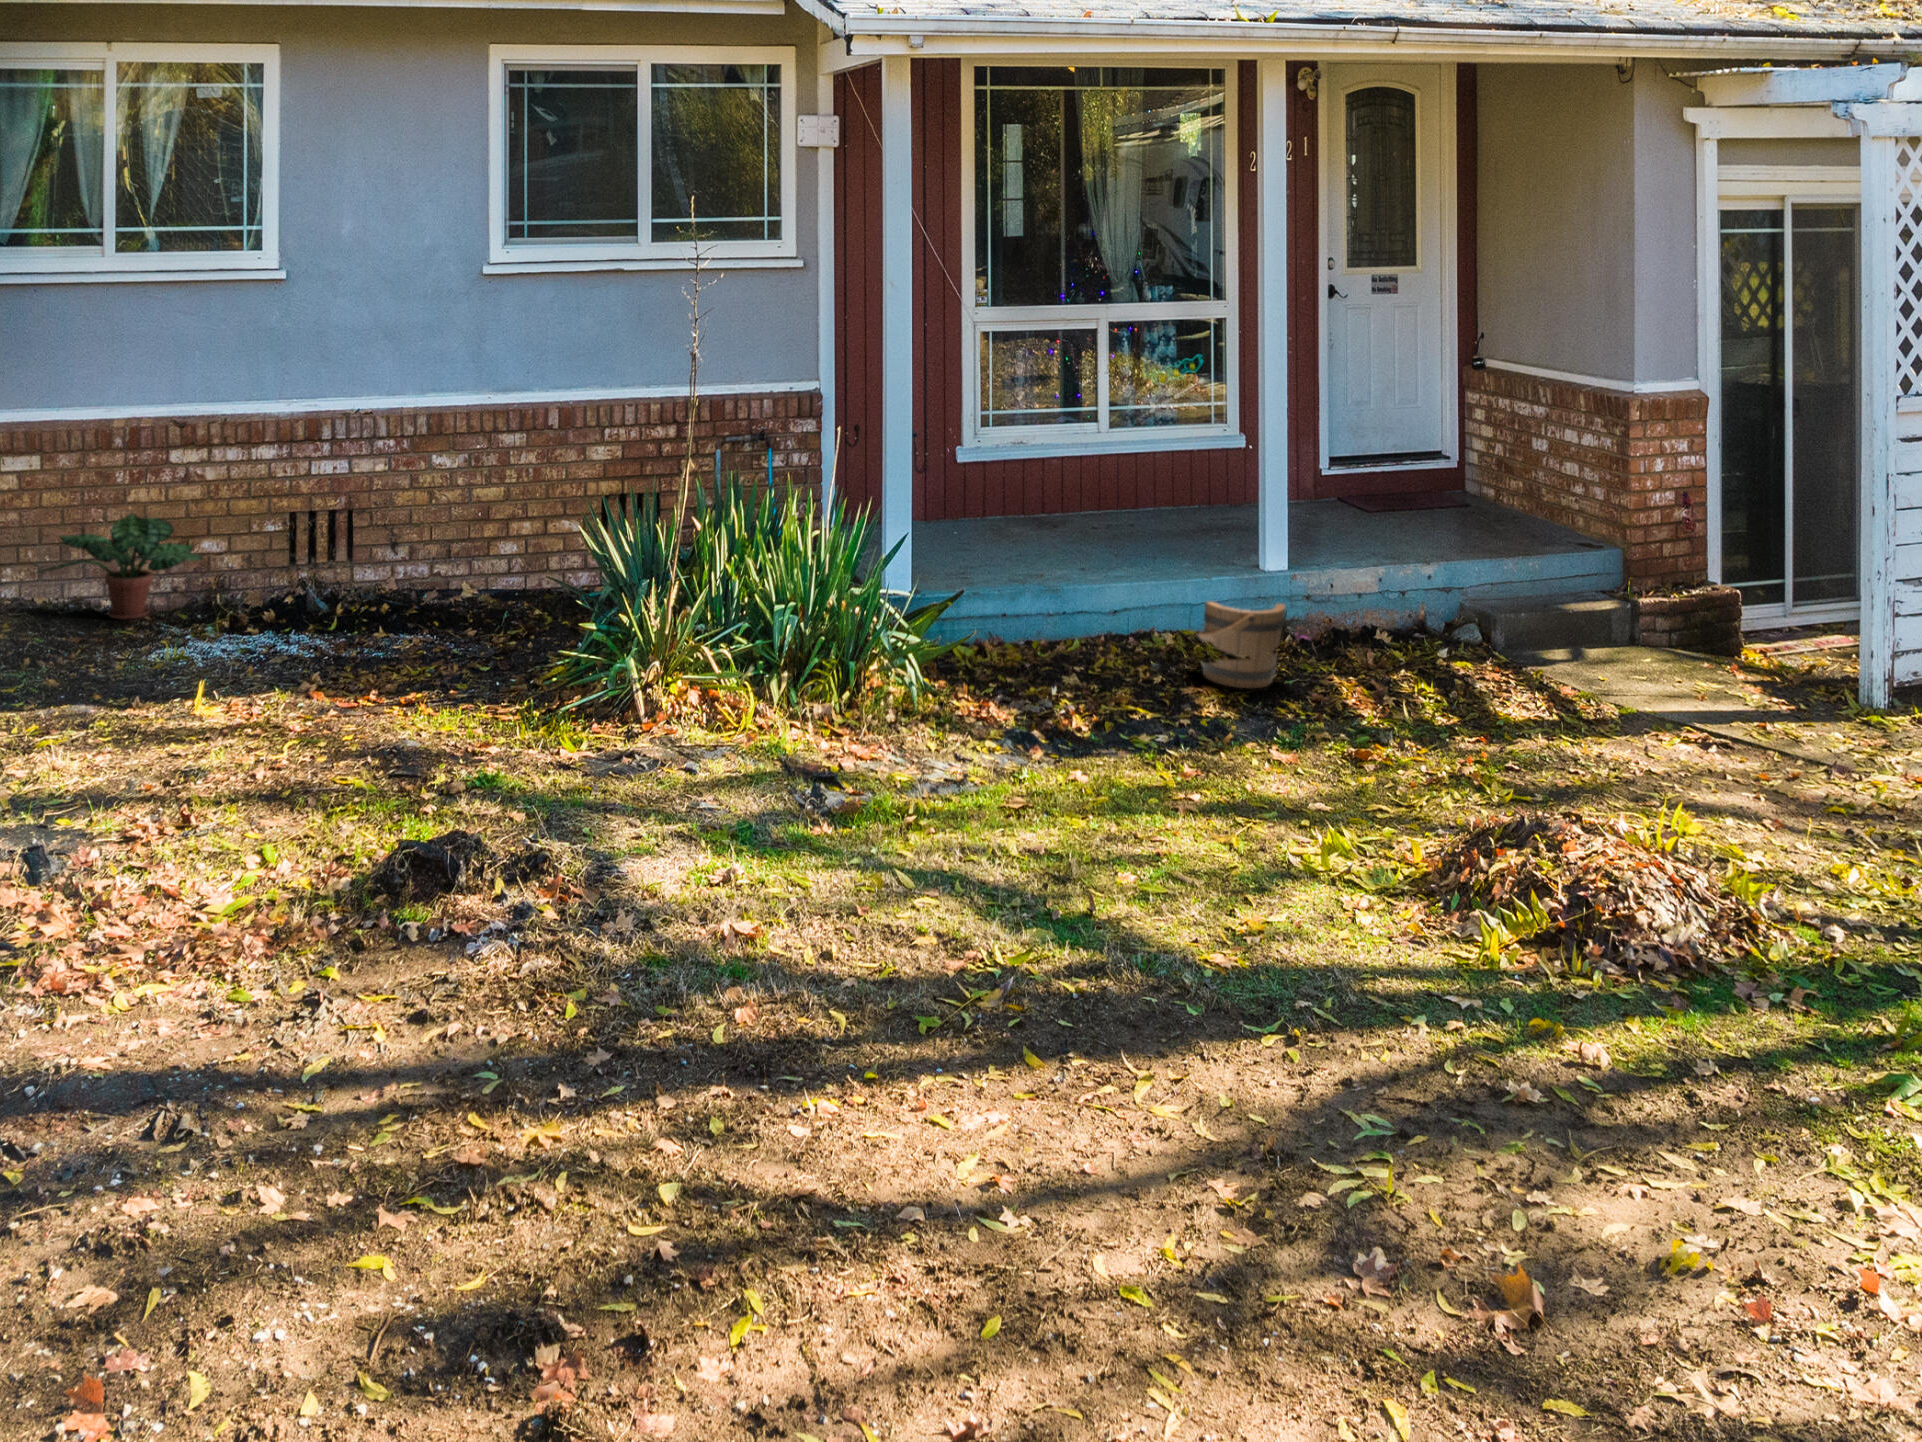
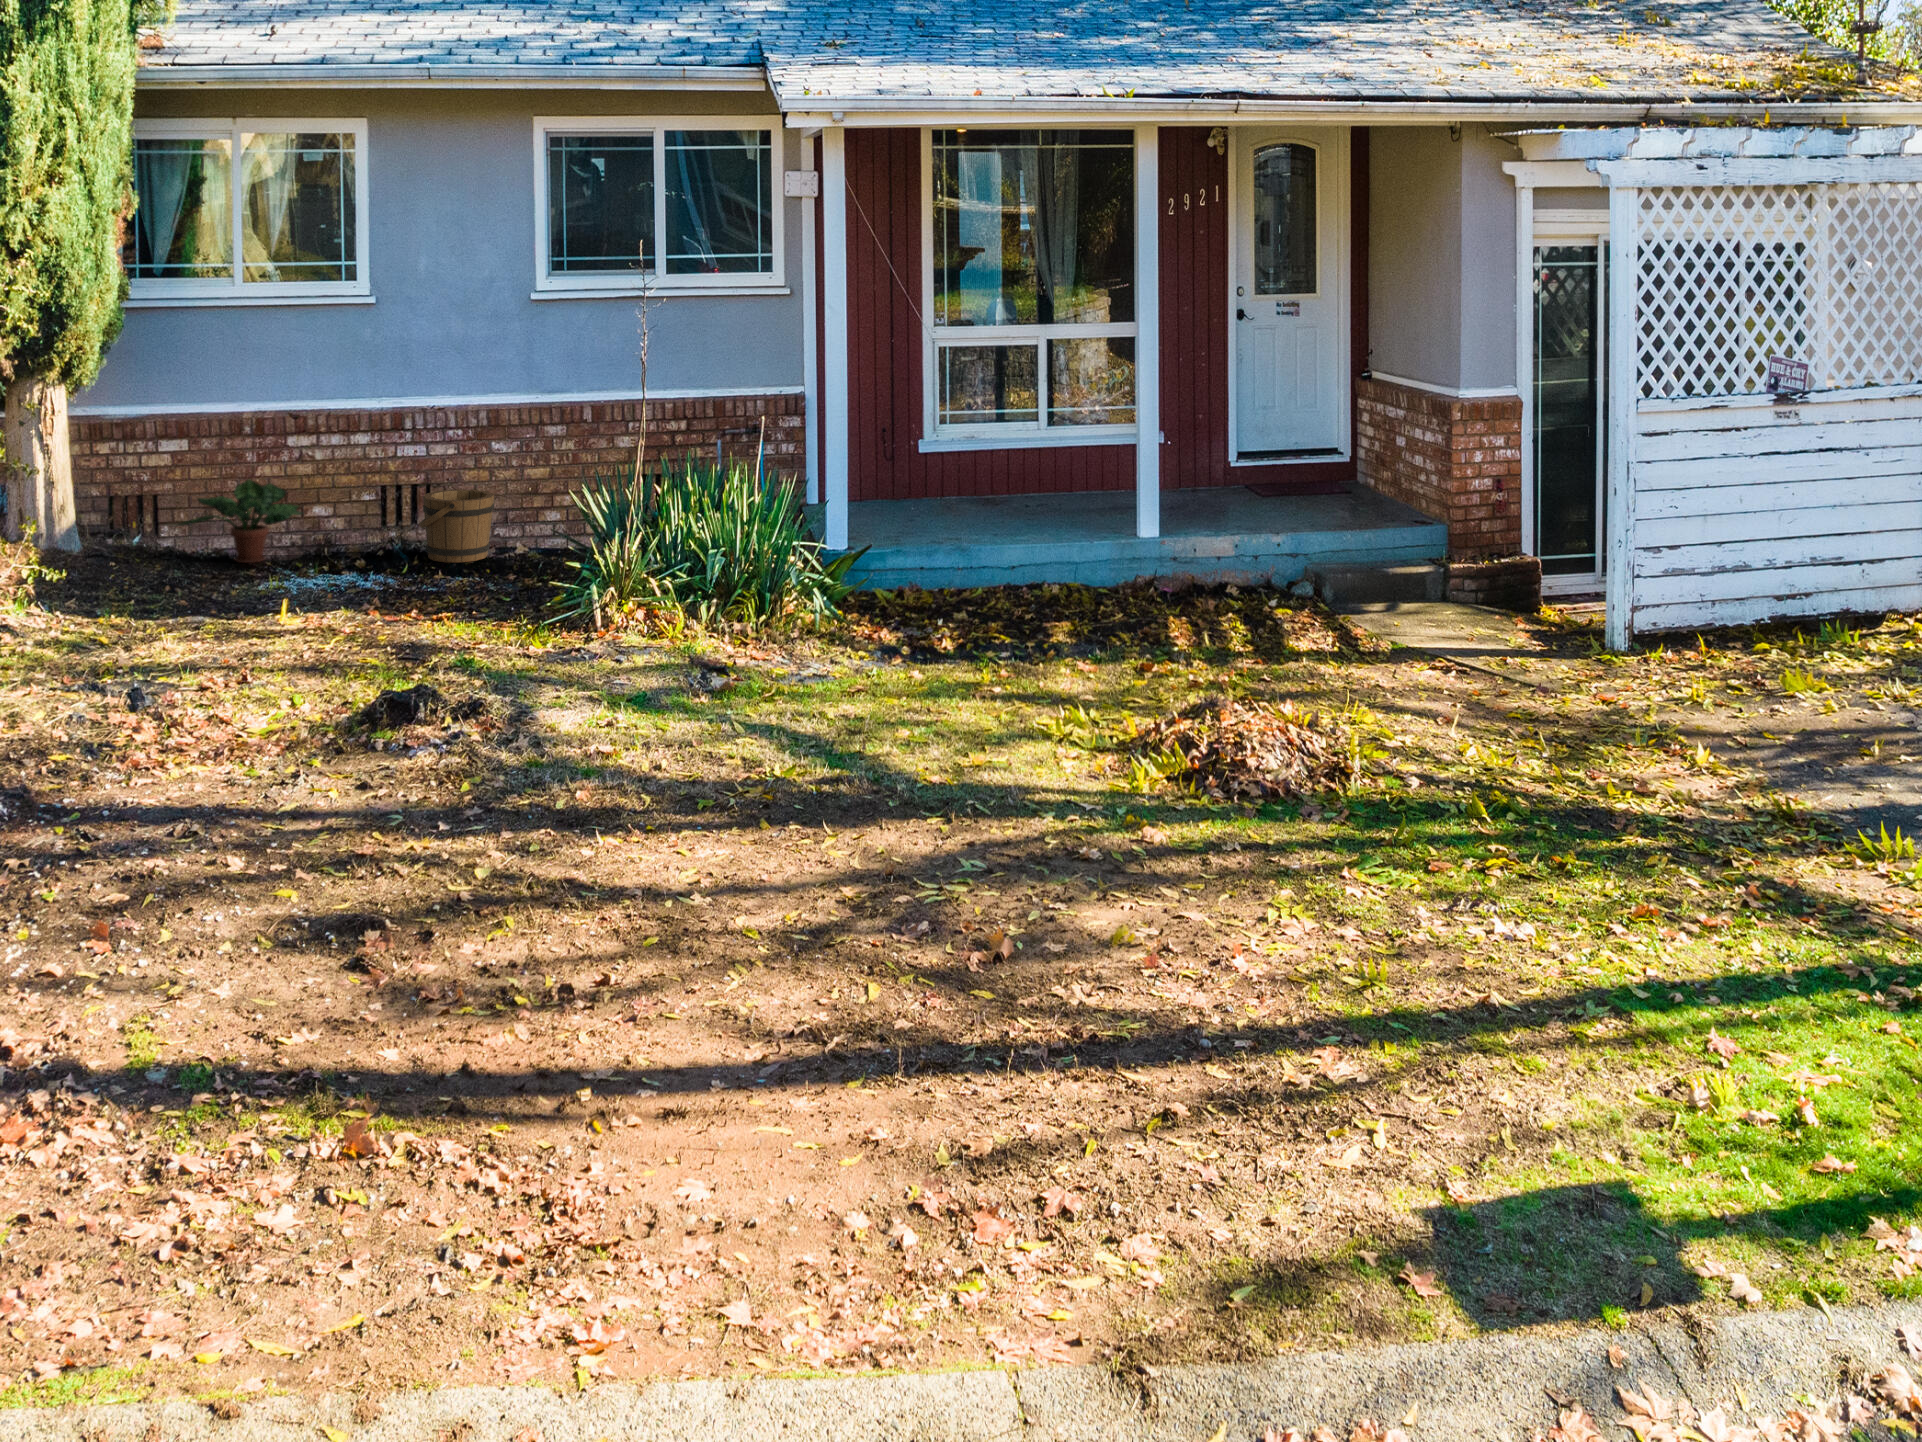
bucket: present [1198,602,1286,688] -> present [419,489,494,562]

